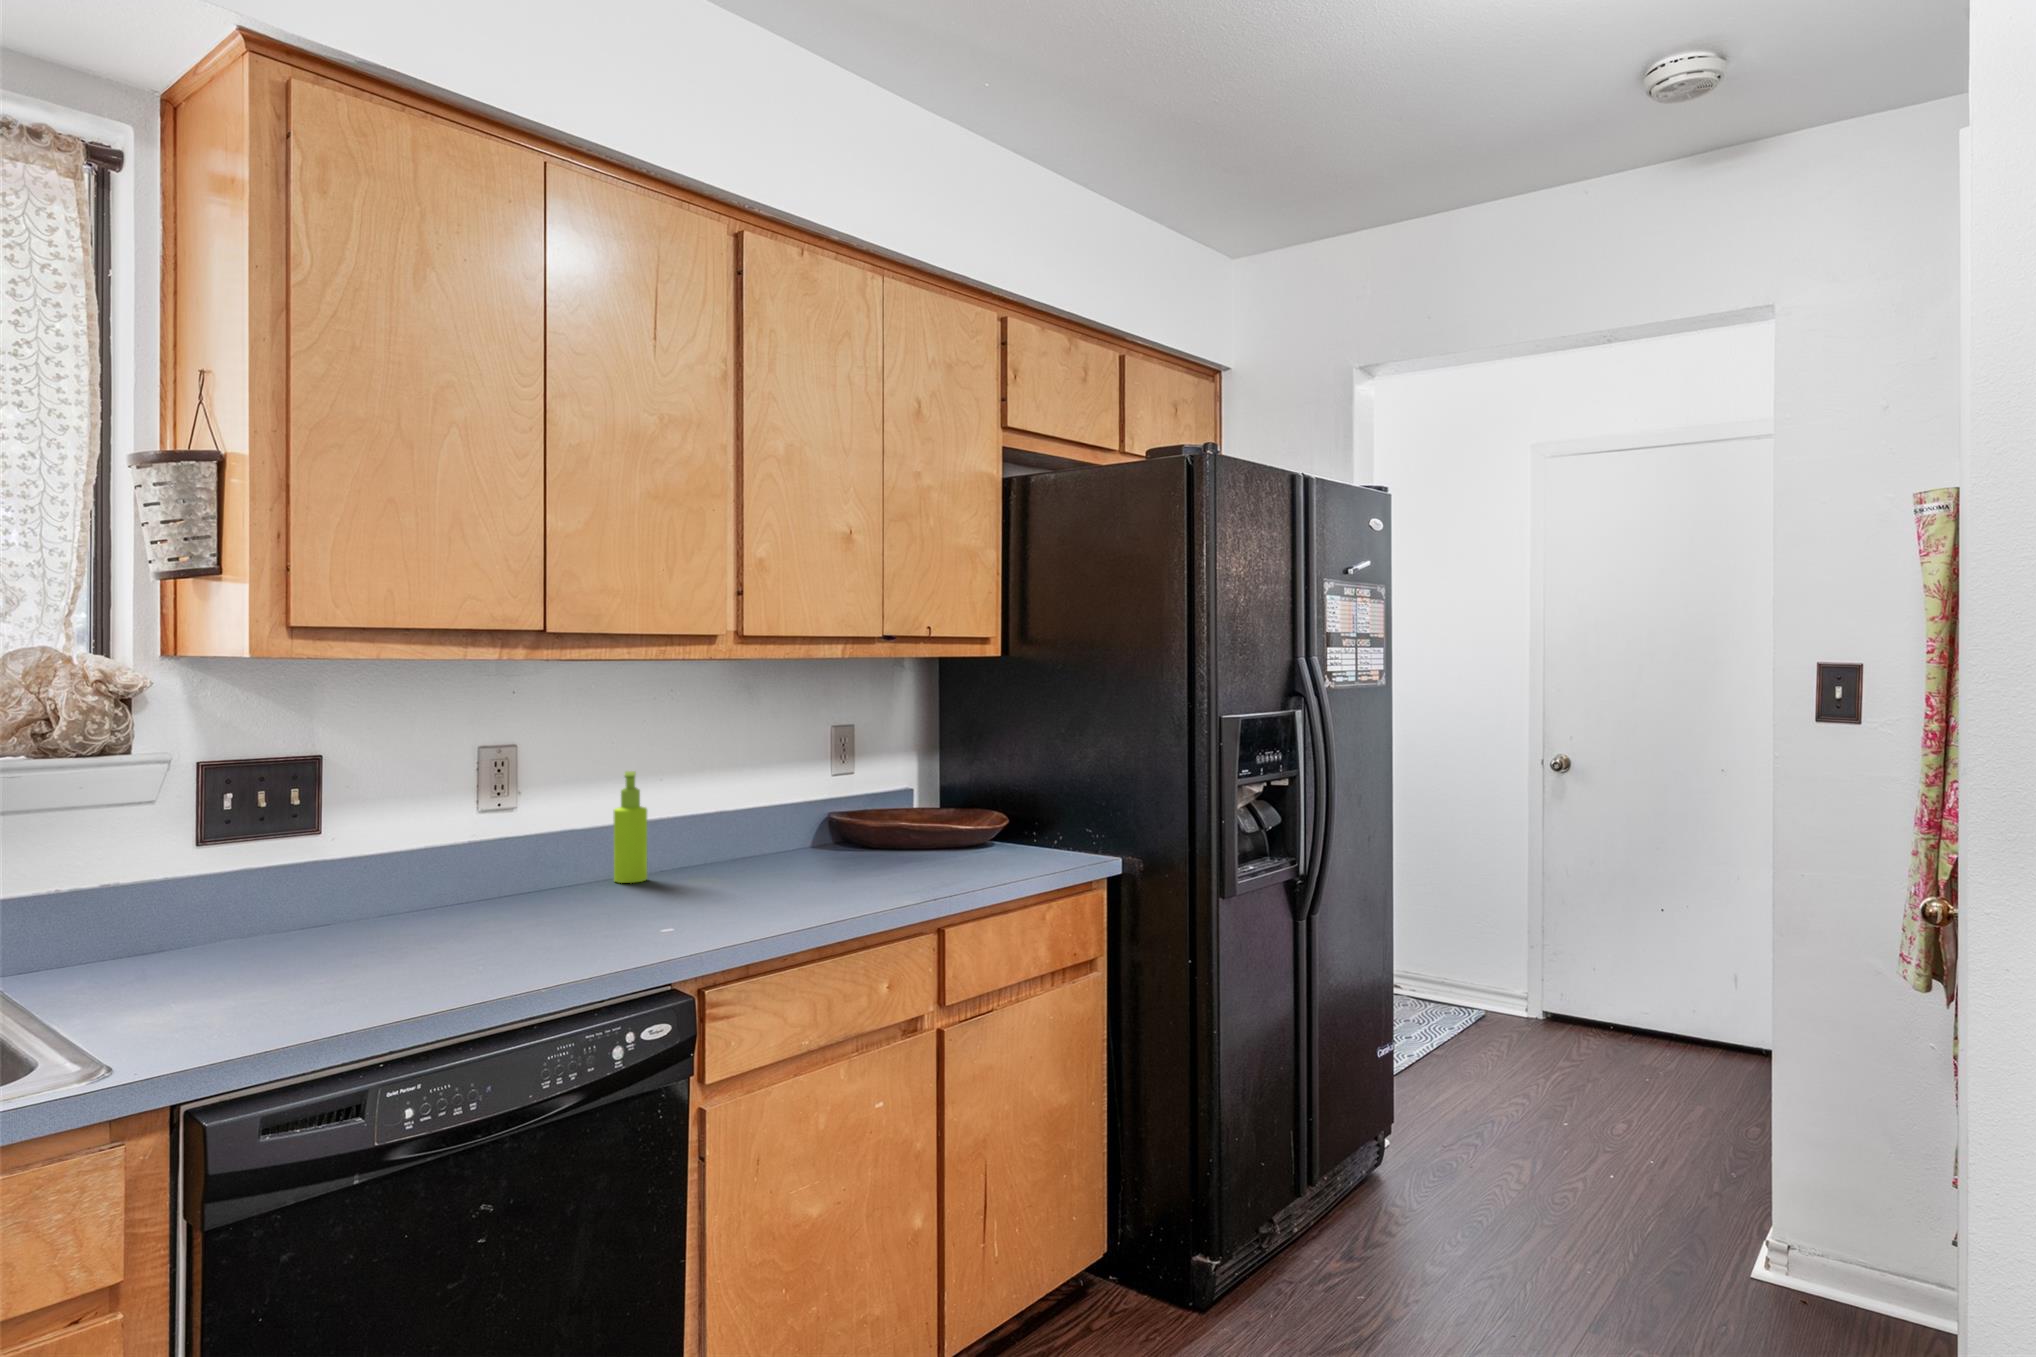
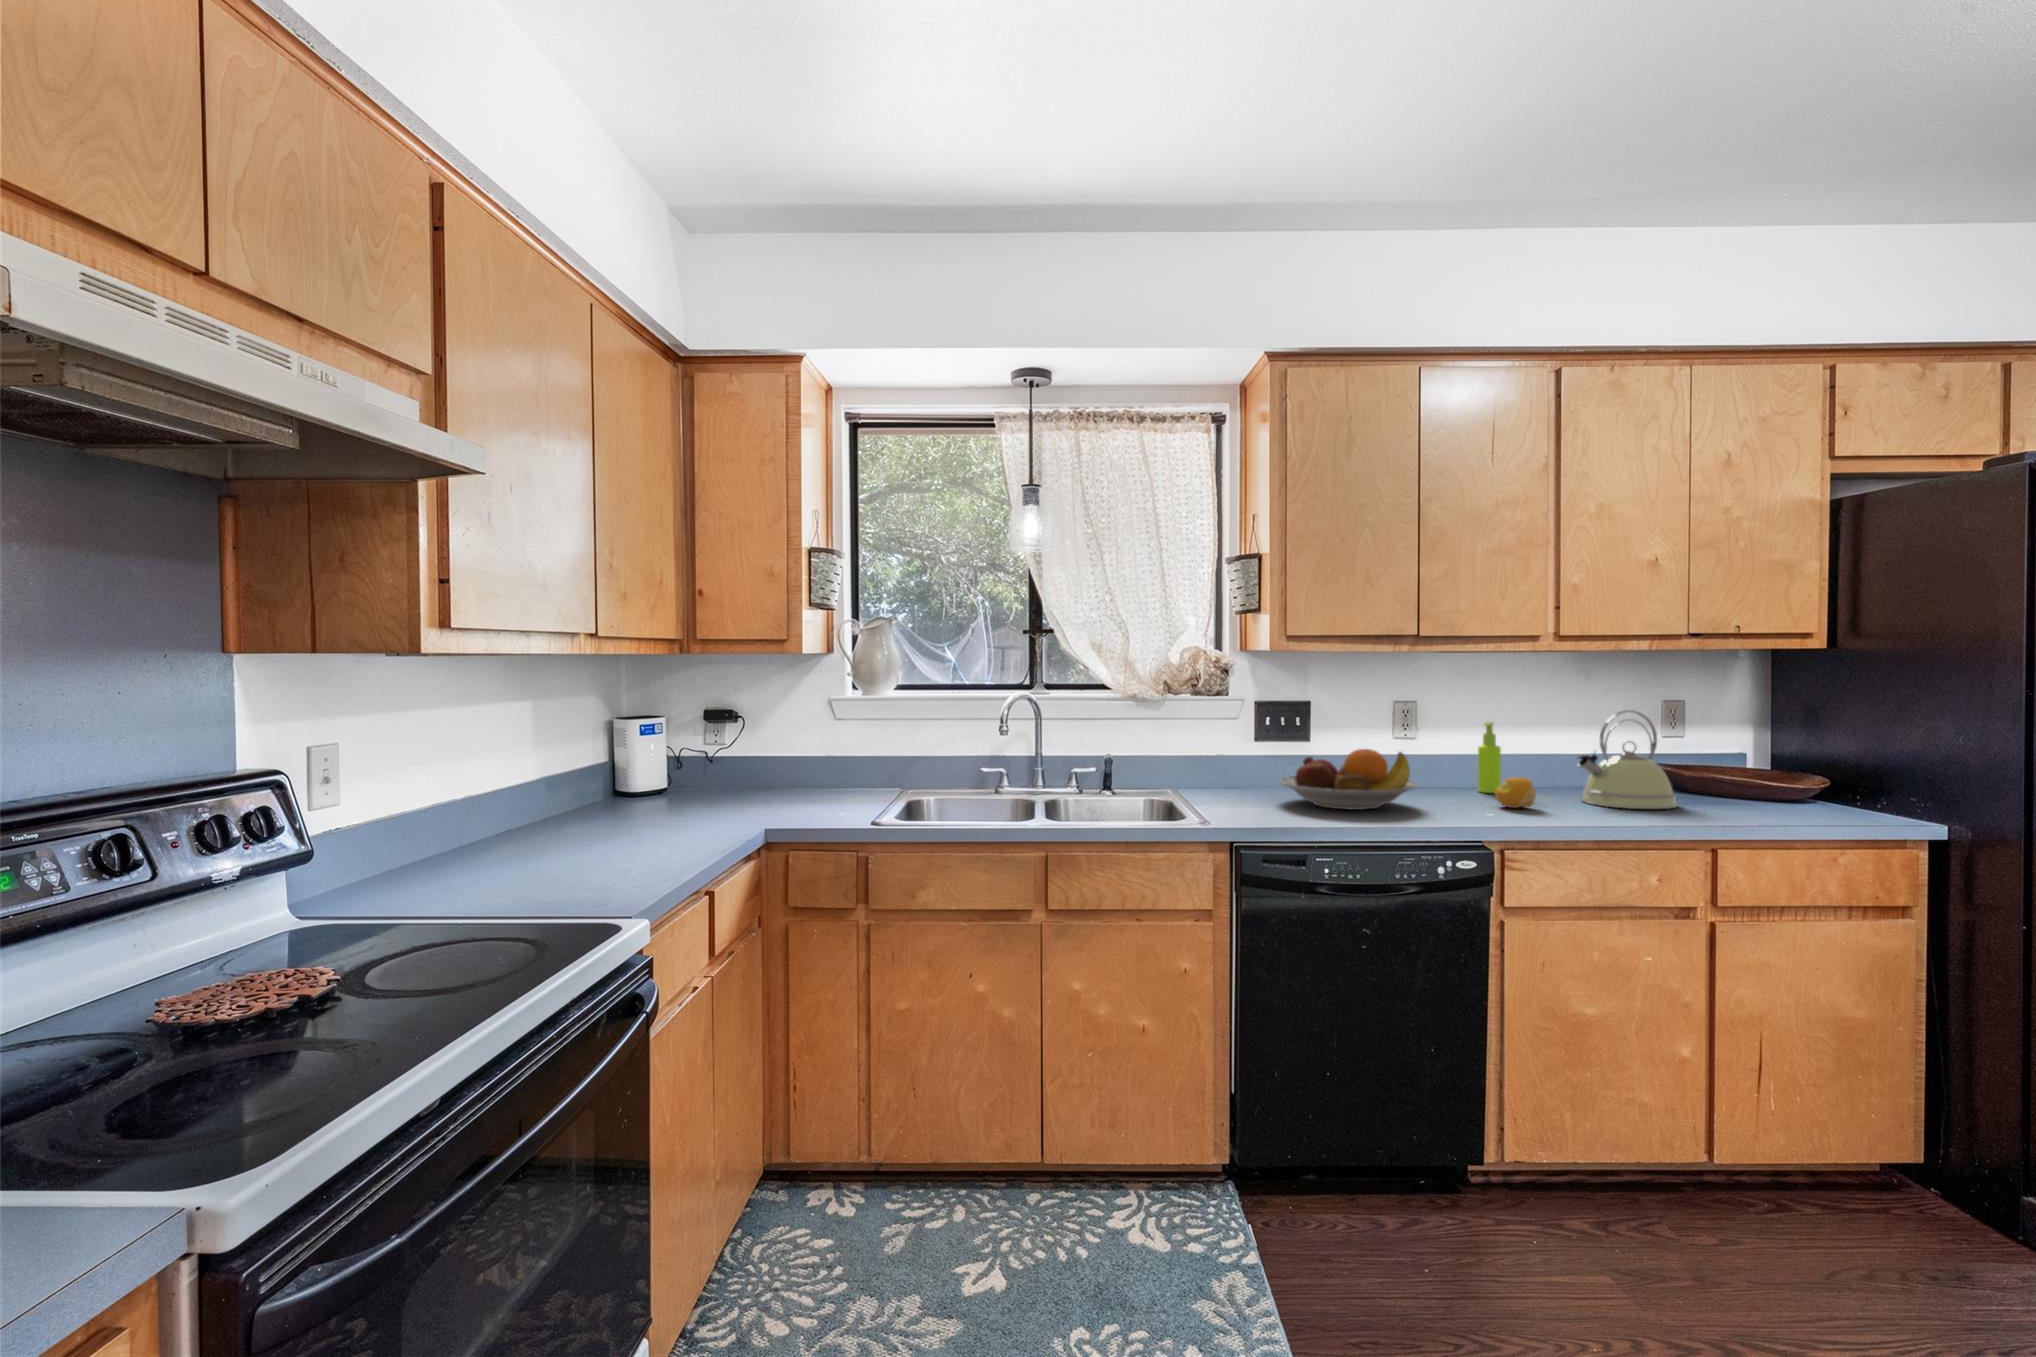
kettle: none [760,744,877,886] -> present [1578,710,1677,809]
fruit bowl: none [269,838,550,965] -> present [1279,749,1418,810]
fruit: none [660,859,722,909] -> present [1495,777,1536,808]

